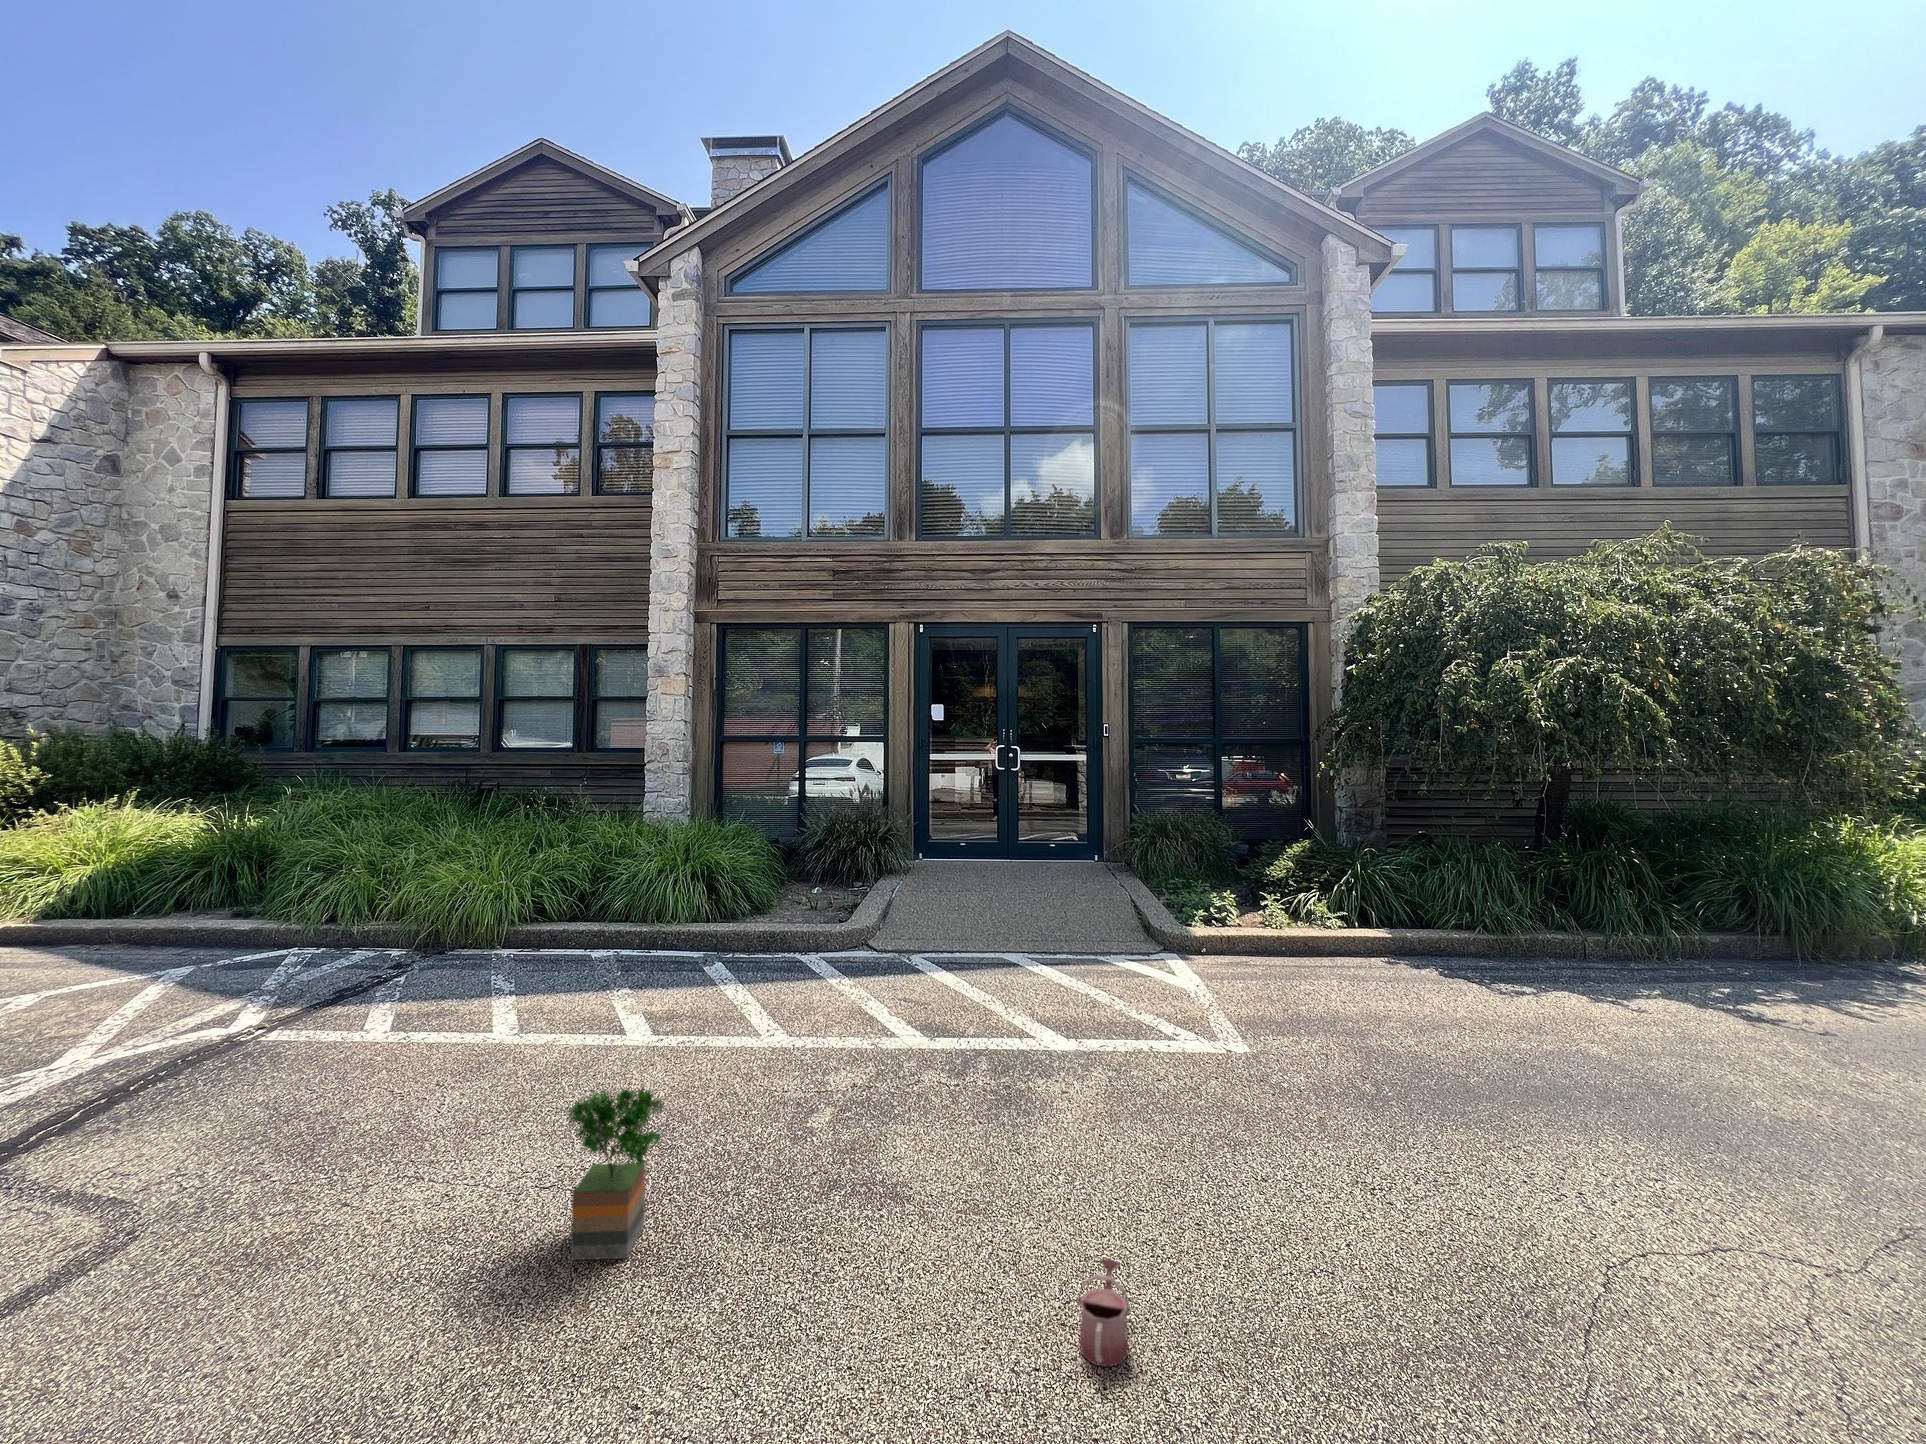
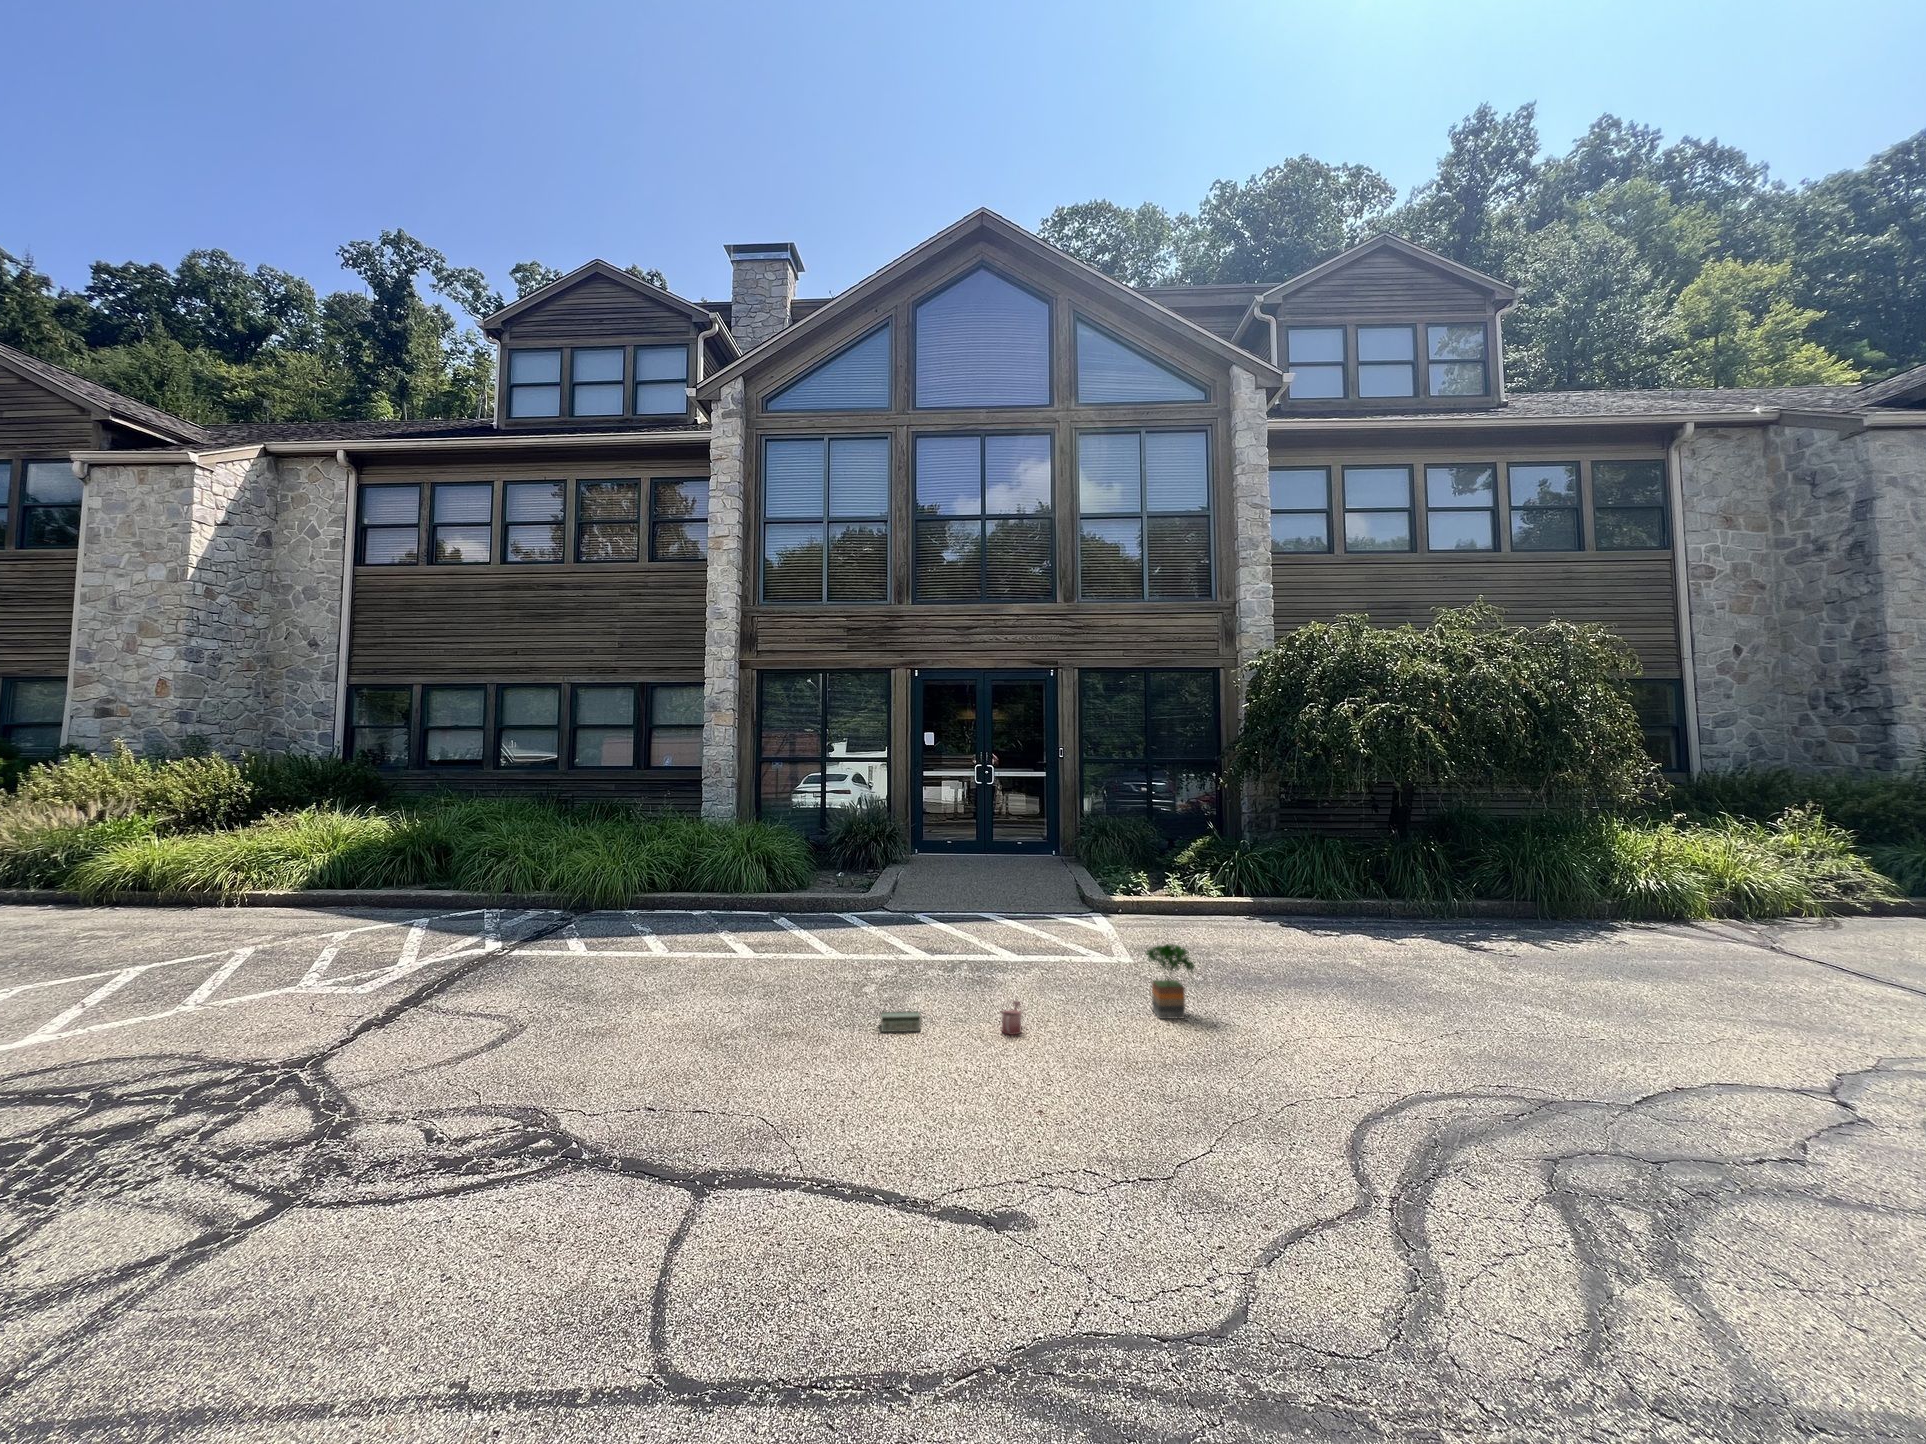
potted tree: present [568,1089,664,1260] -> present [1146,944,1194,1019]
toolbox: none [794,1281,889,1357] -> present [881,1011,921,1032]

